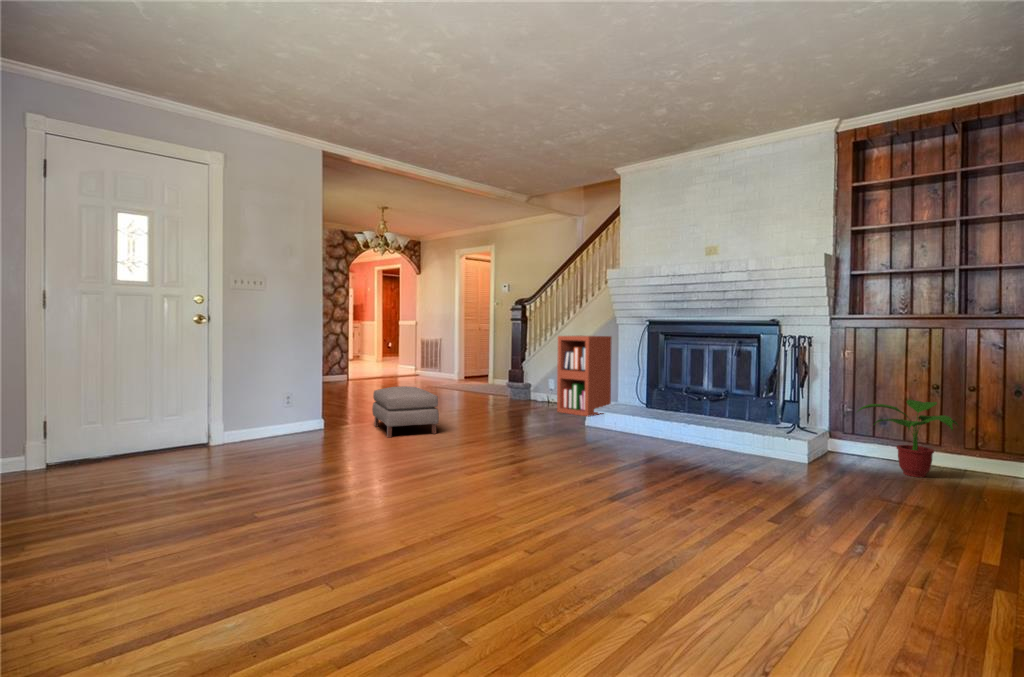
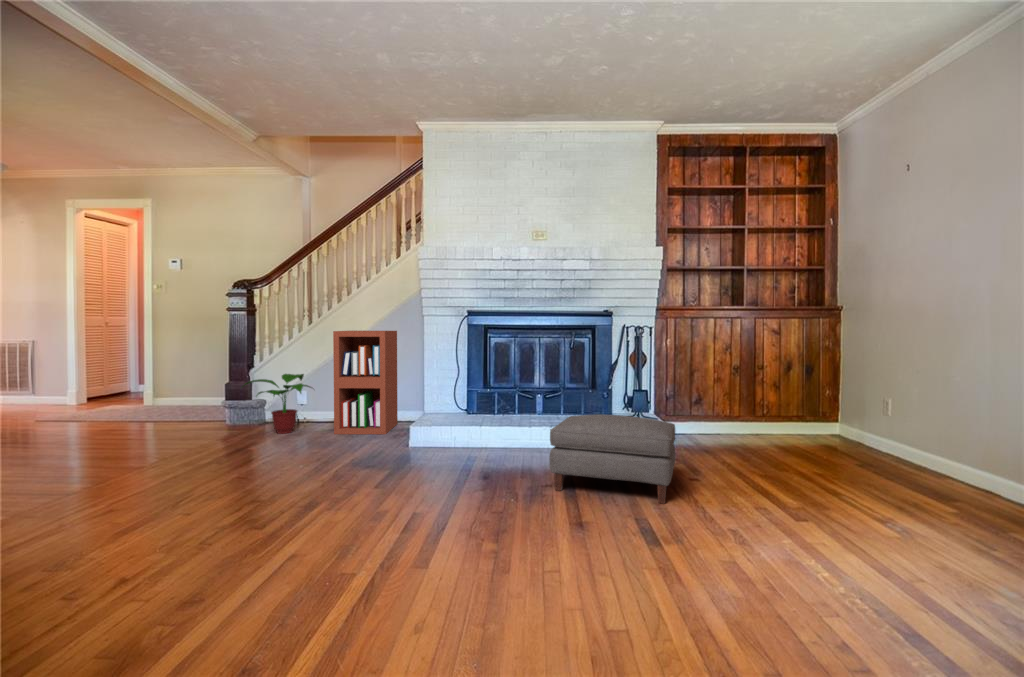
ottoman: present [372,386,439,437] -> present [550,414,675,504]
potted plant: present [858,400,958,477] -> present [243,374,312,434]

